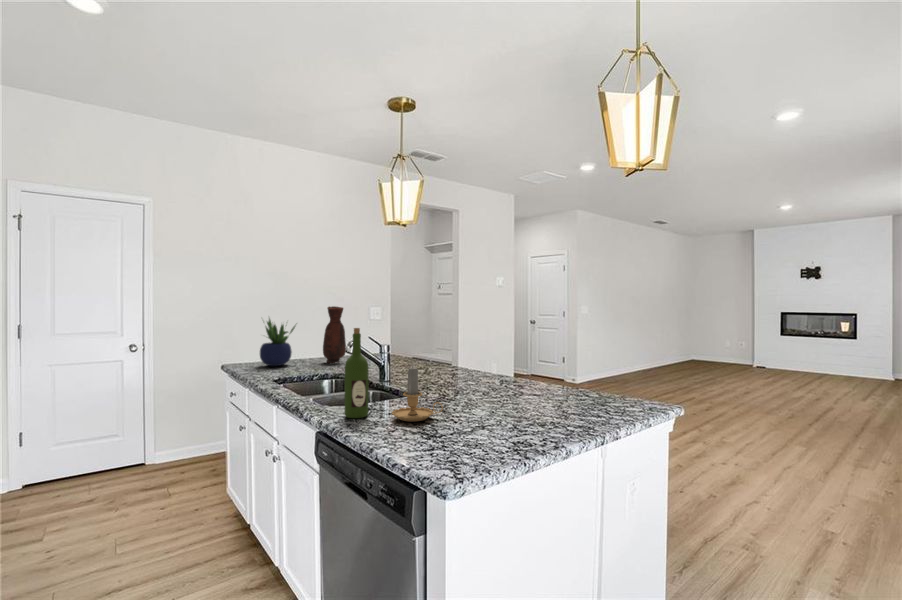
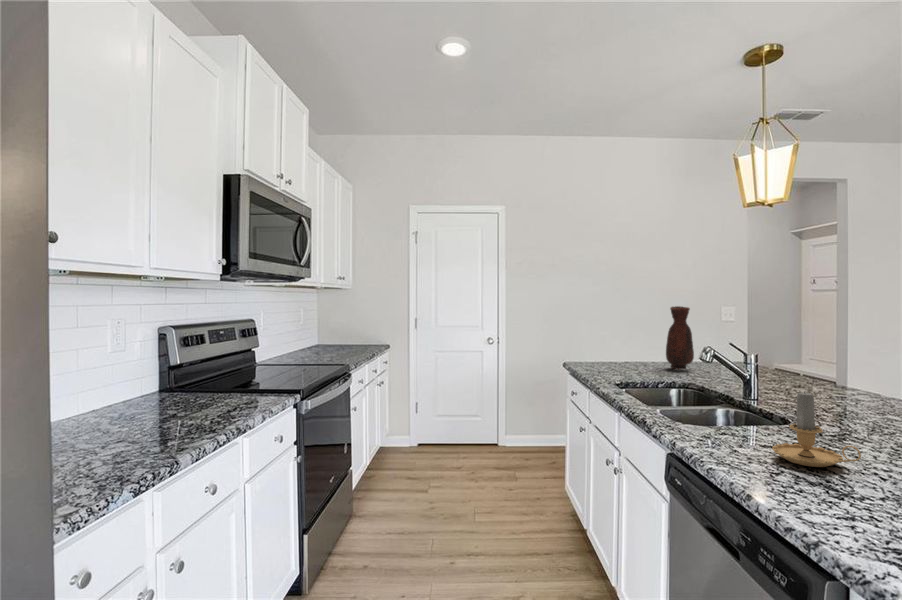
potted plant: present [260,318,295,366] -> none [597,316,637,368]
wine bottle: present [345,328,369,418] -> none [702,336,736,447]

